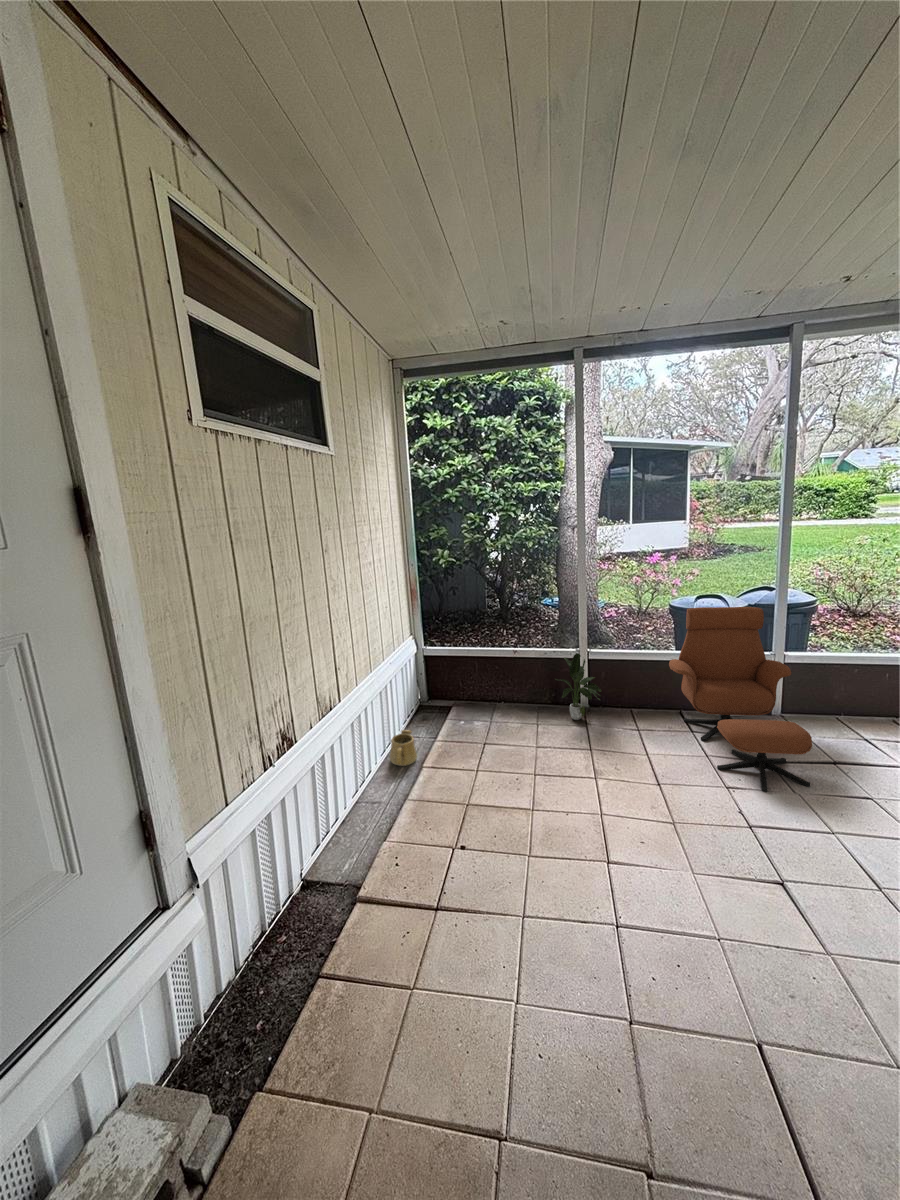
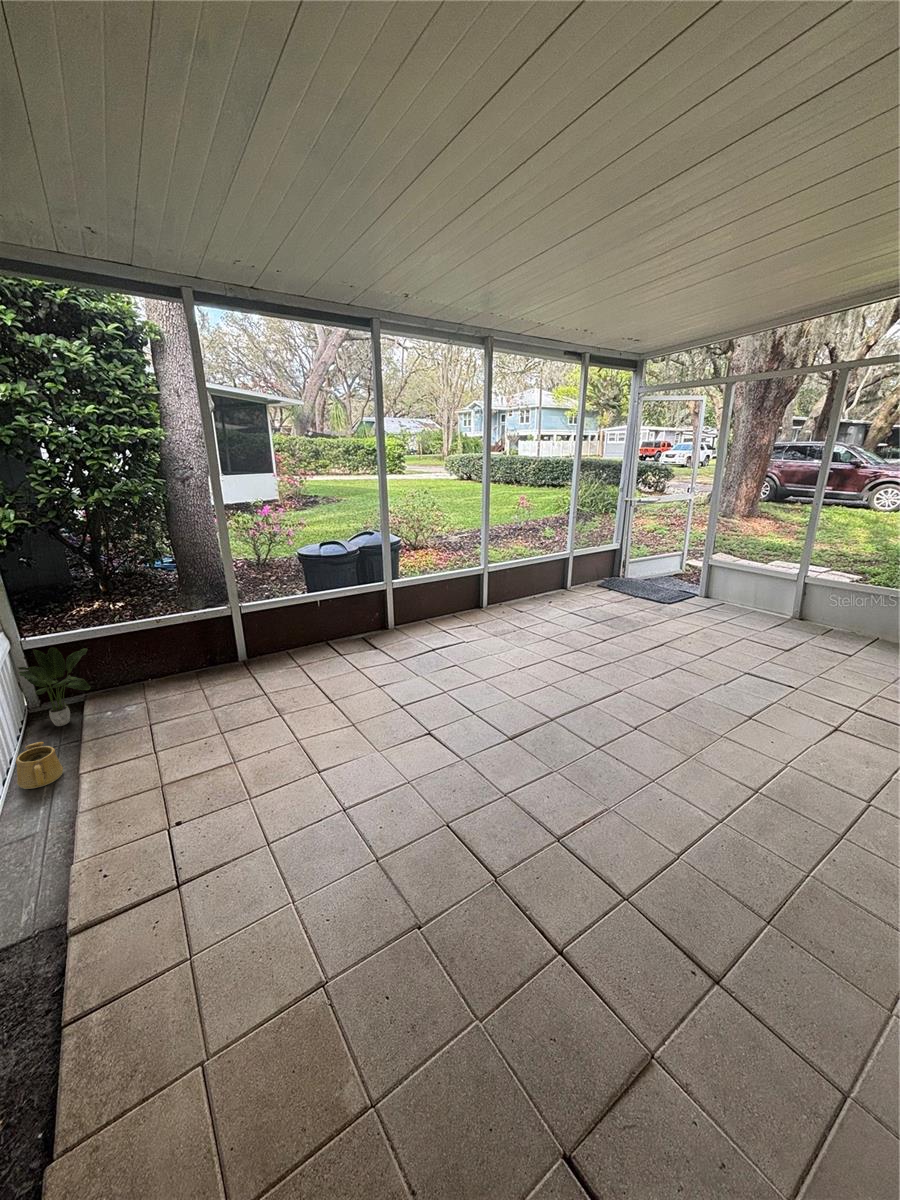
lounge chair: present [669,607,812,792] -> none [318,551,422,682]
potted plant: present [556,653,601,720] -> present [18,647,91,726]

